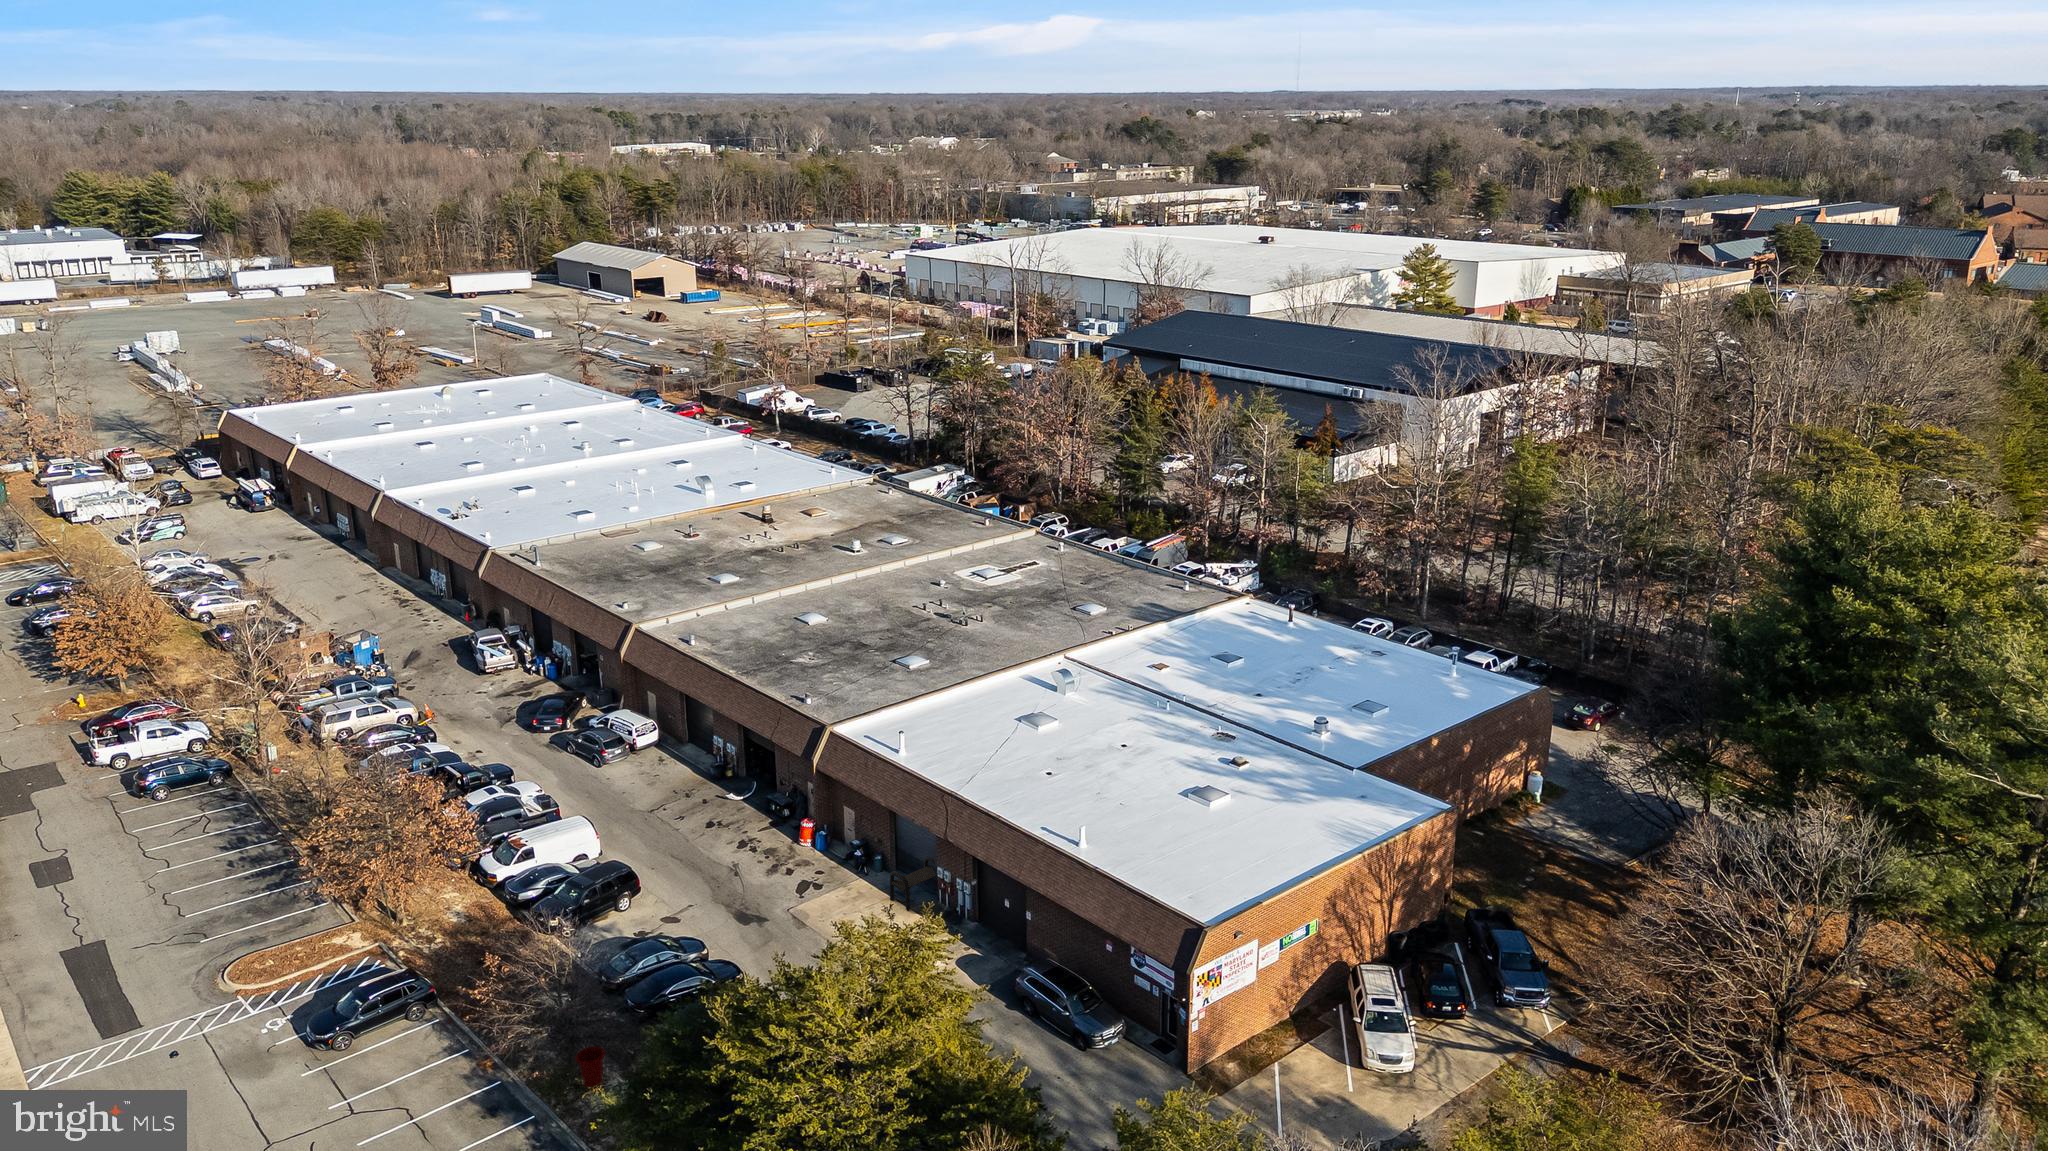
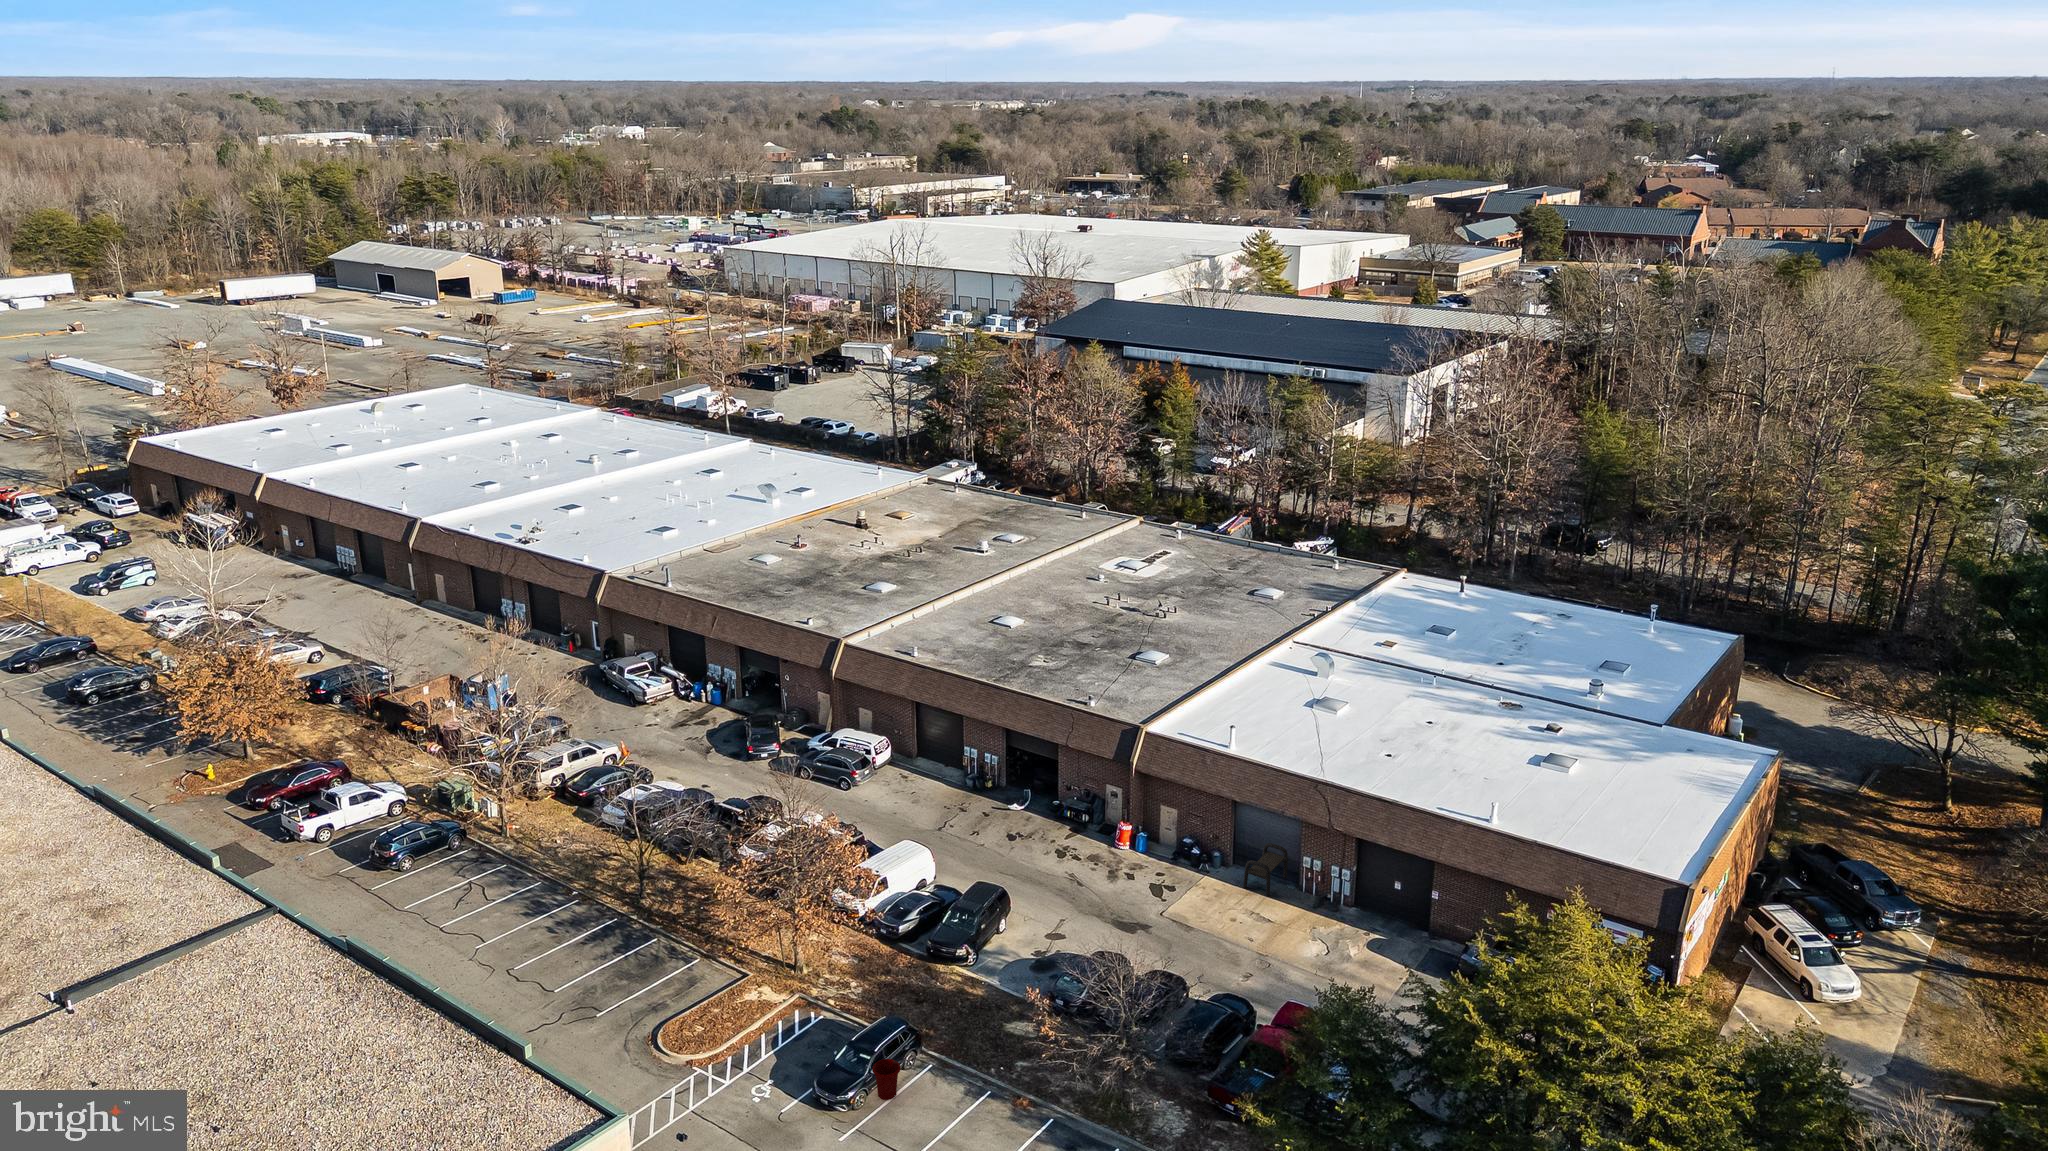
waste bin: present [575,1046,605,1088] -> present [872,1059,901,1100]

